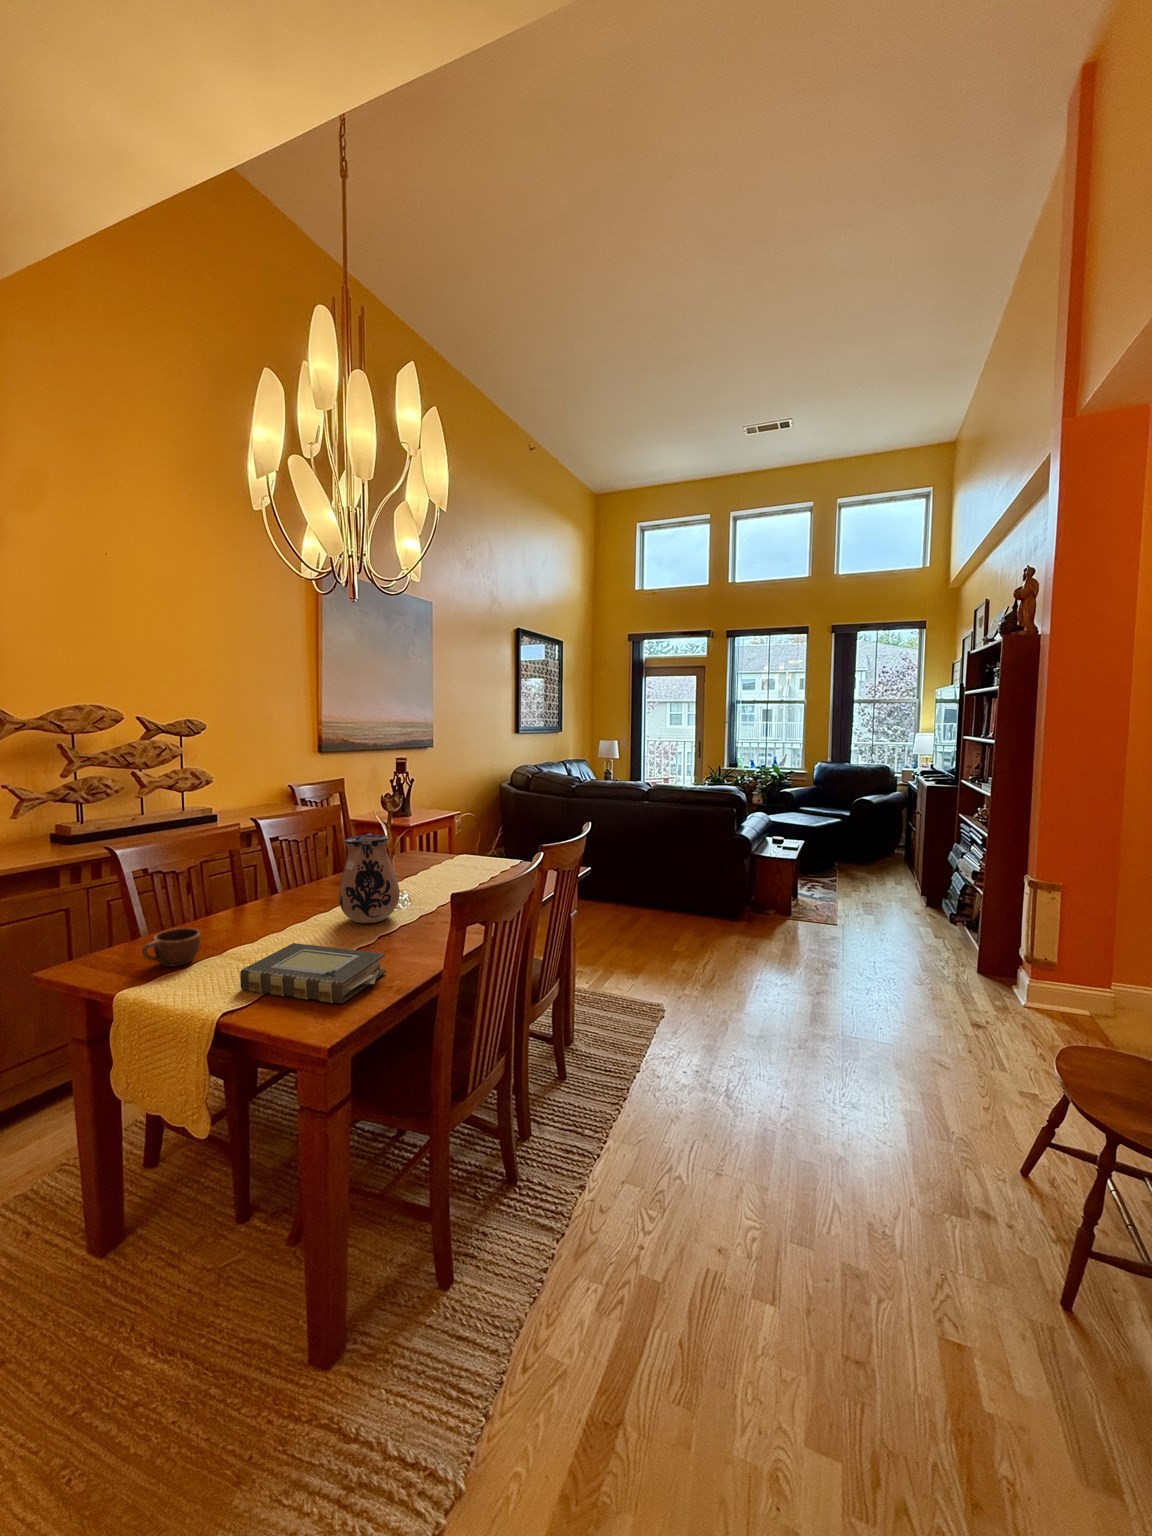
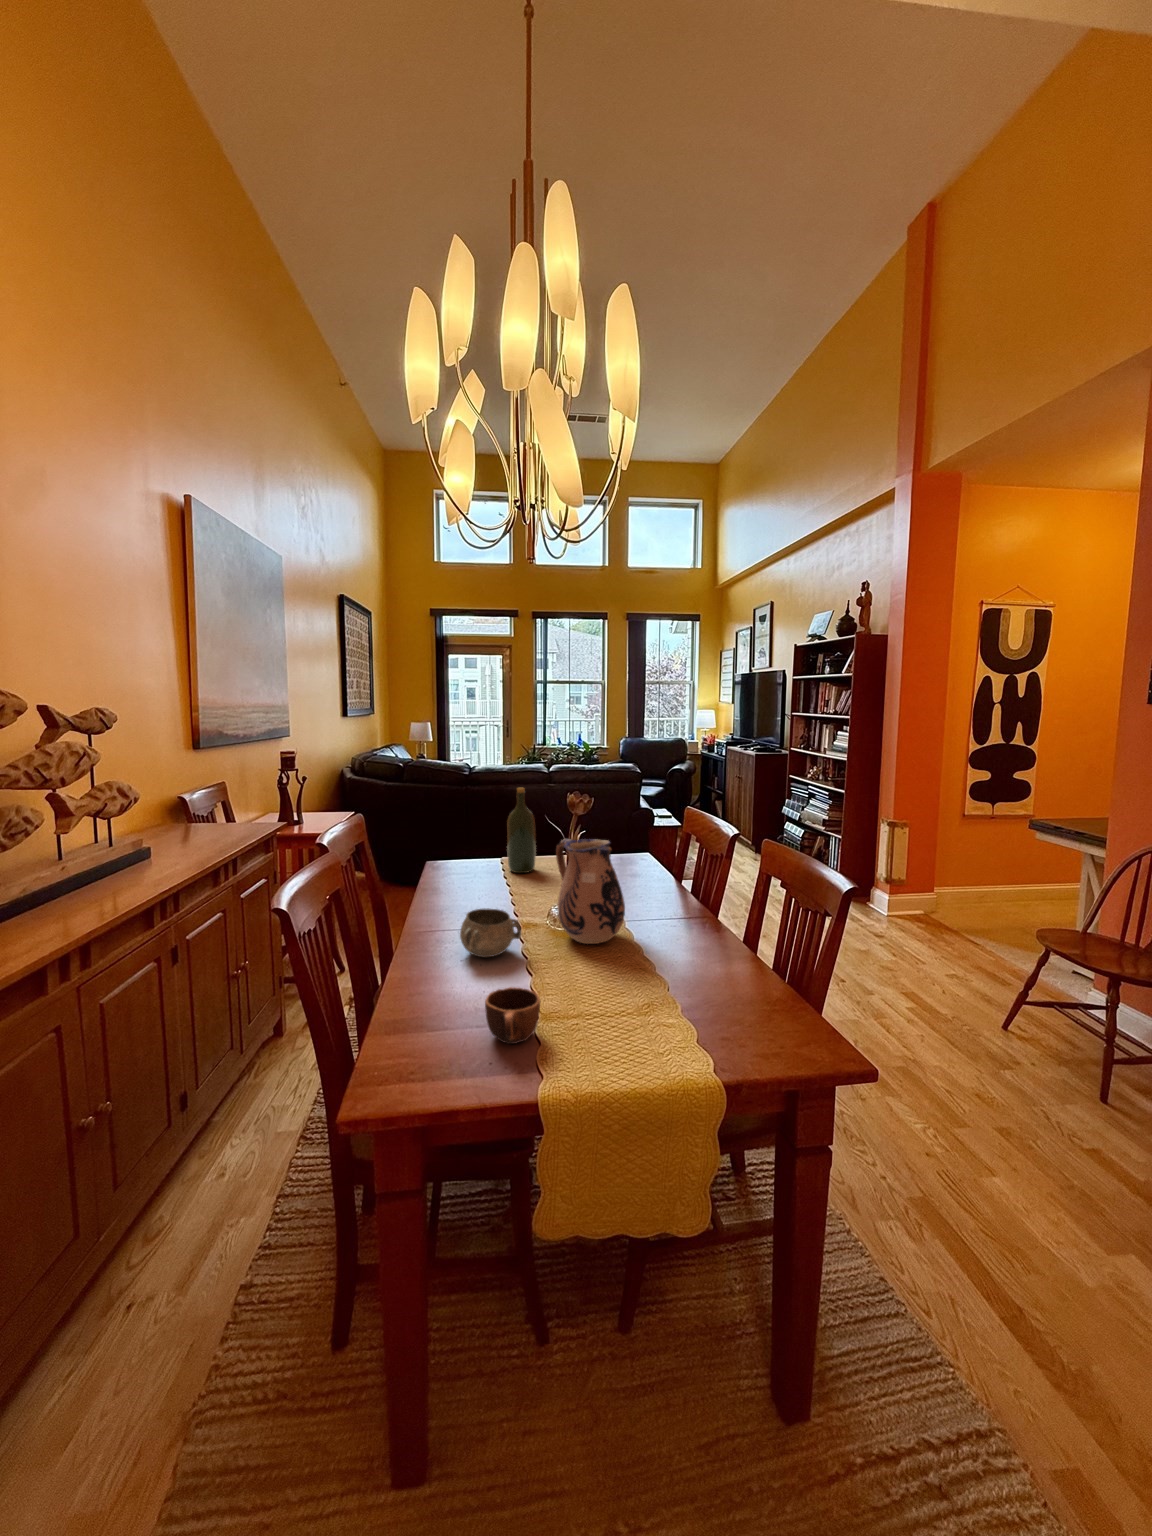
wine bottle: none [436,793,461,868] -> present [507,788,536,873]
decorative bowl: none [255,879,309,916] -> present [460,908,521,957]
book: present [240,943,386,1004] -> none [631,962,791,1040]

